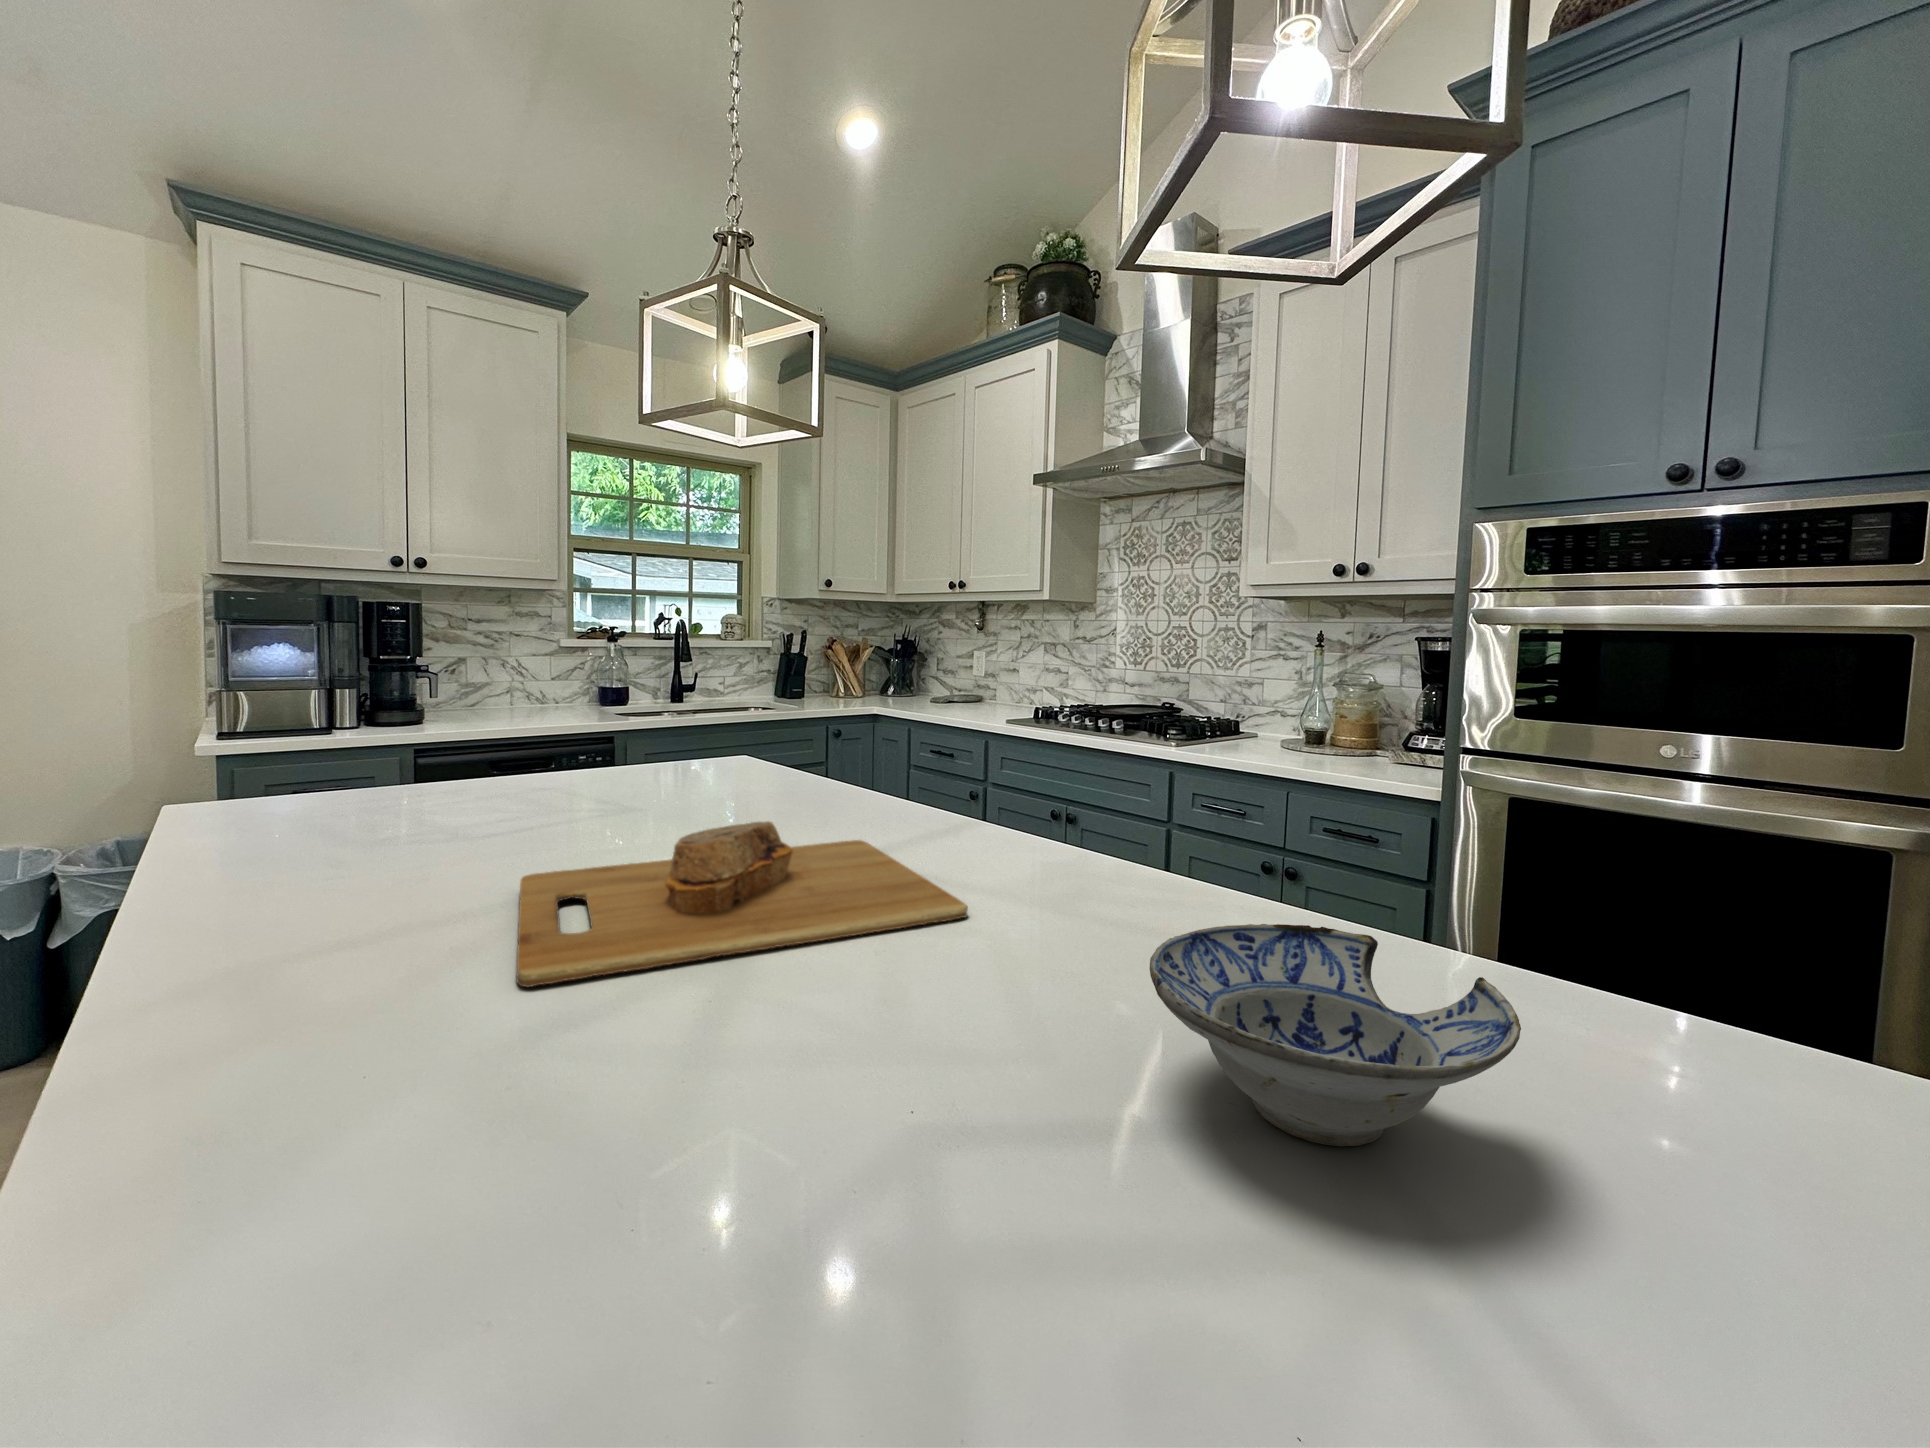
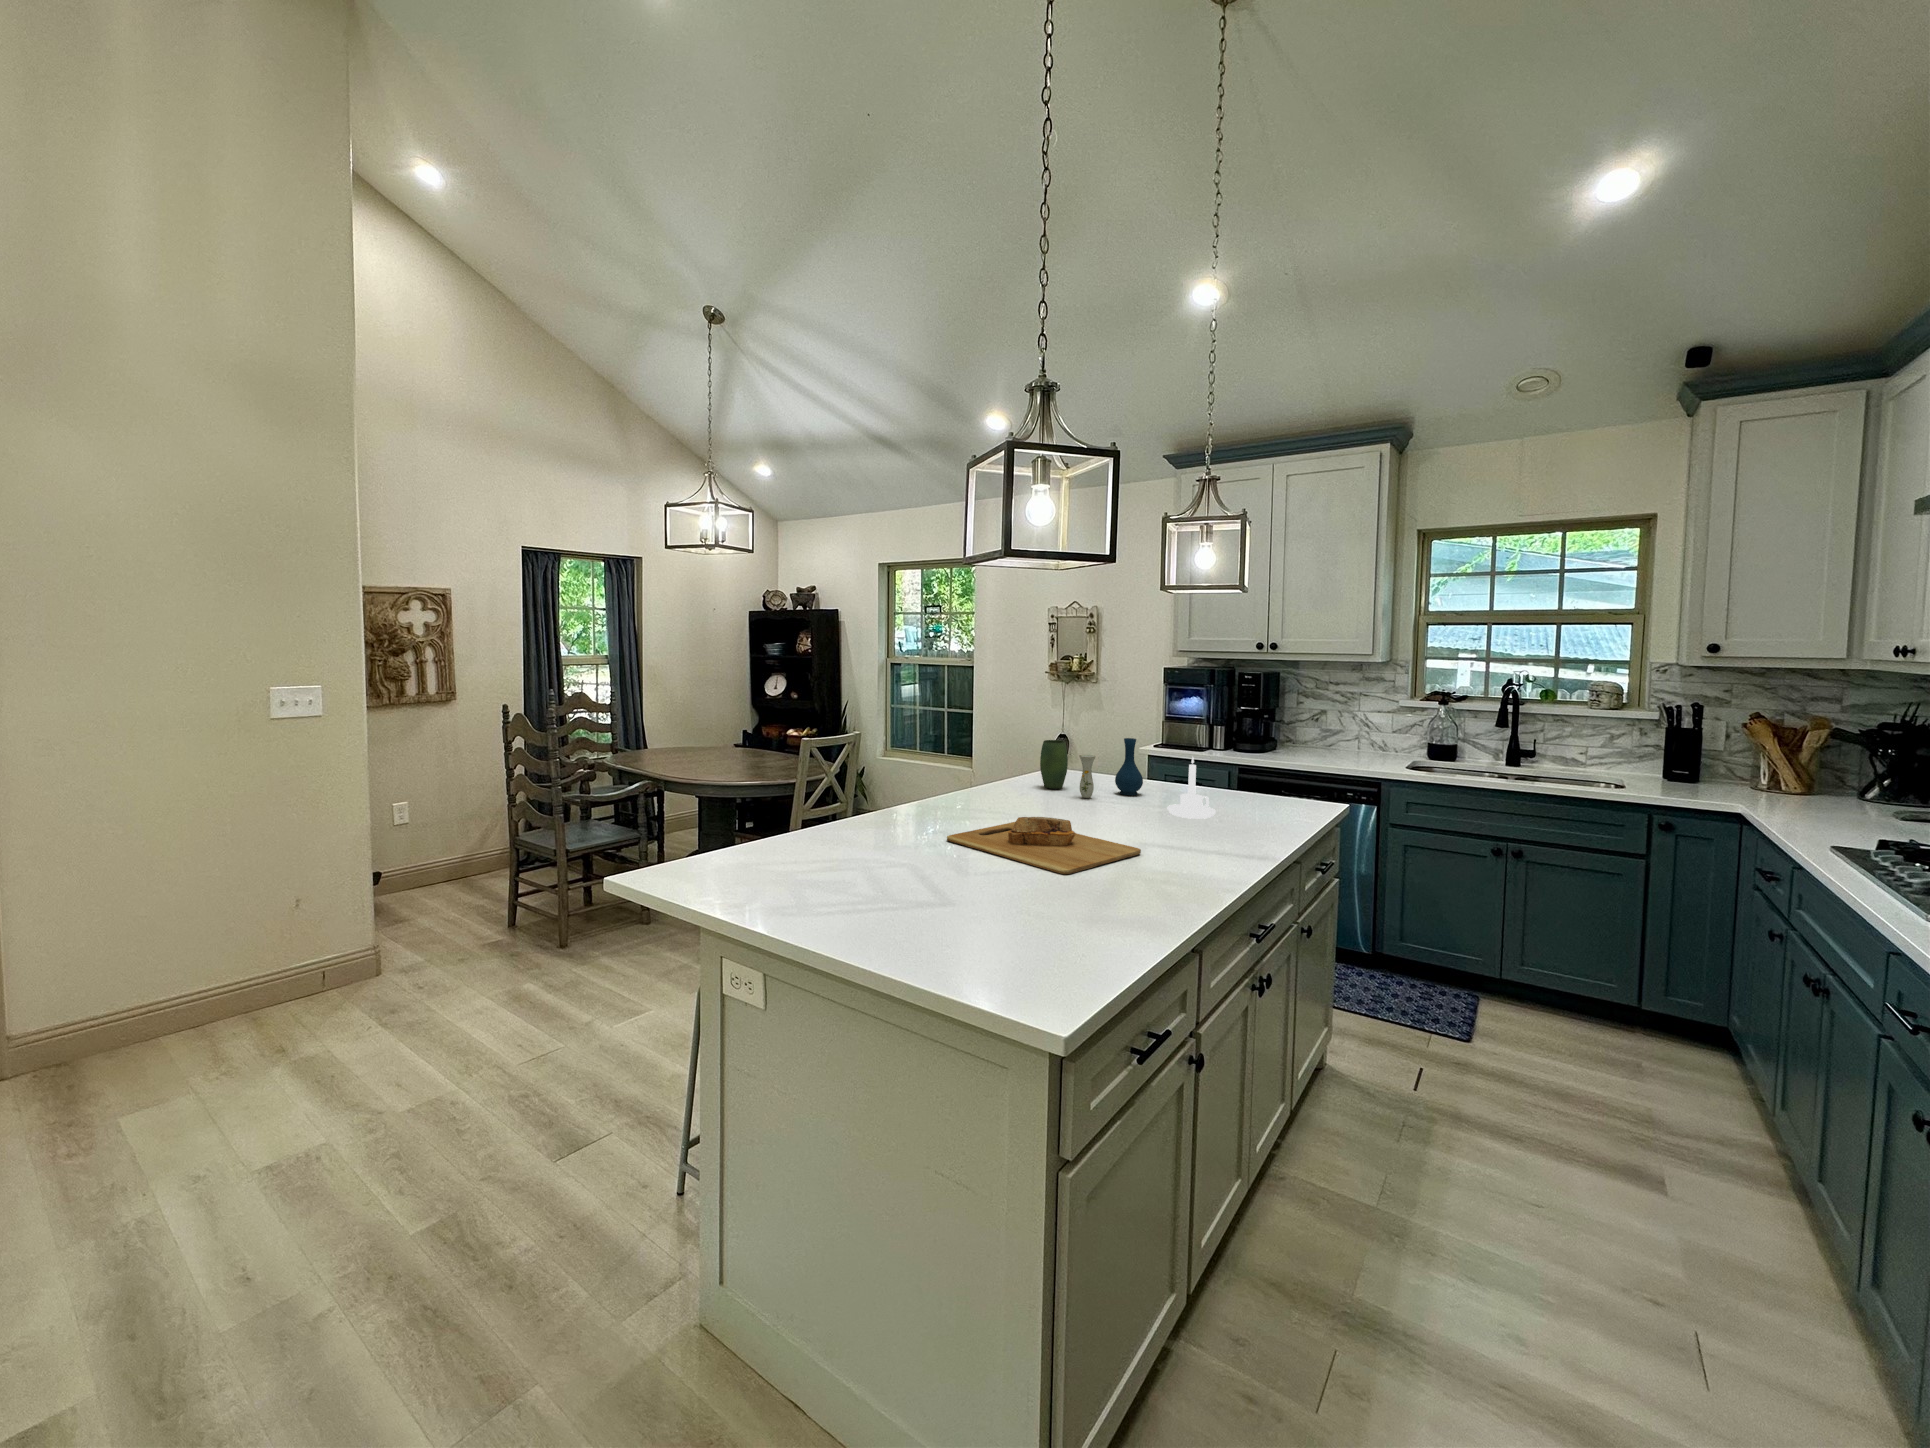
vase: none [237,683,493,821] -> present [1040,738,1143,798]
candle holder: none [624,690,708,797] -> present [1167,757,1216,819]
ceramic bowl: present [1150,924,1521,1146] -> none [897,858,995,918]

